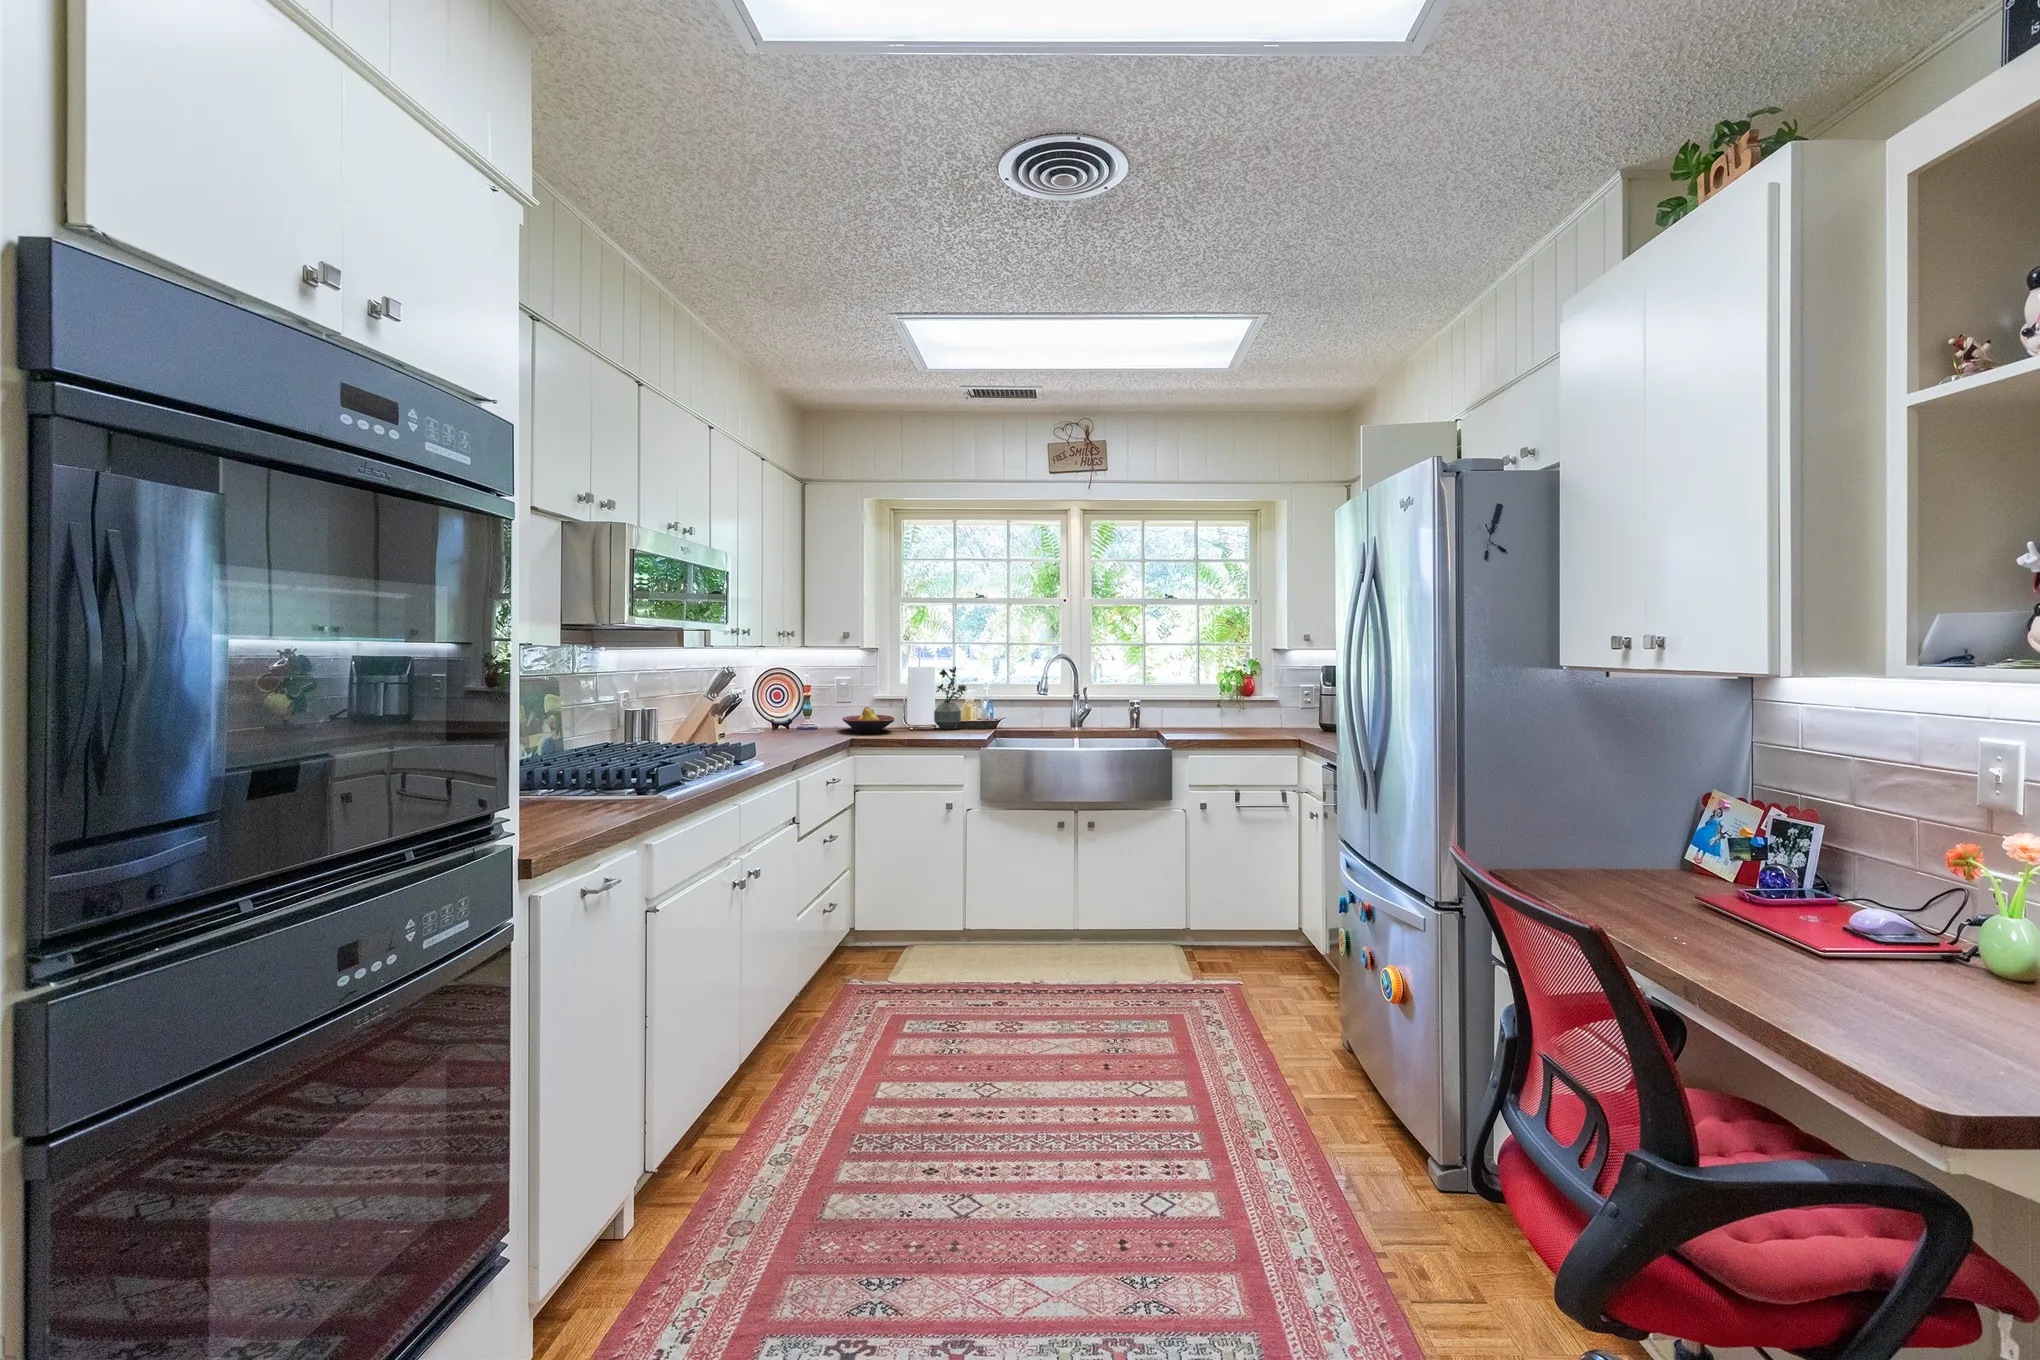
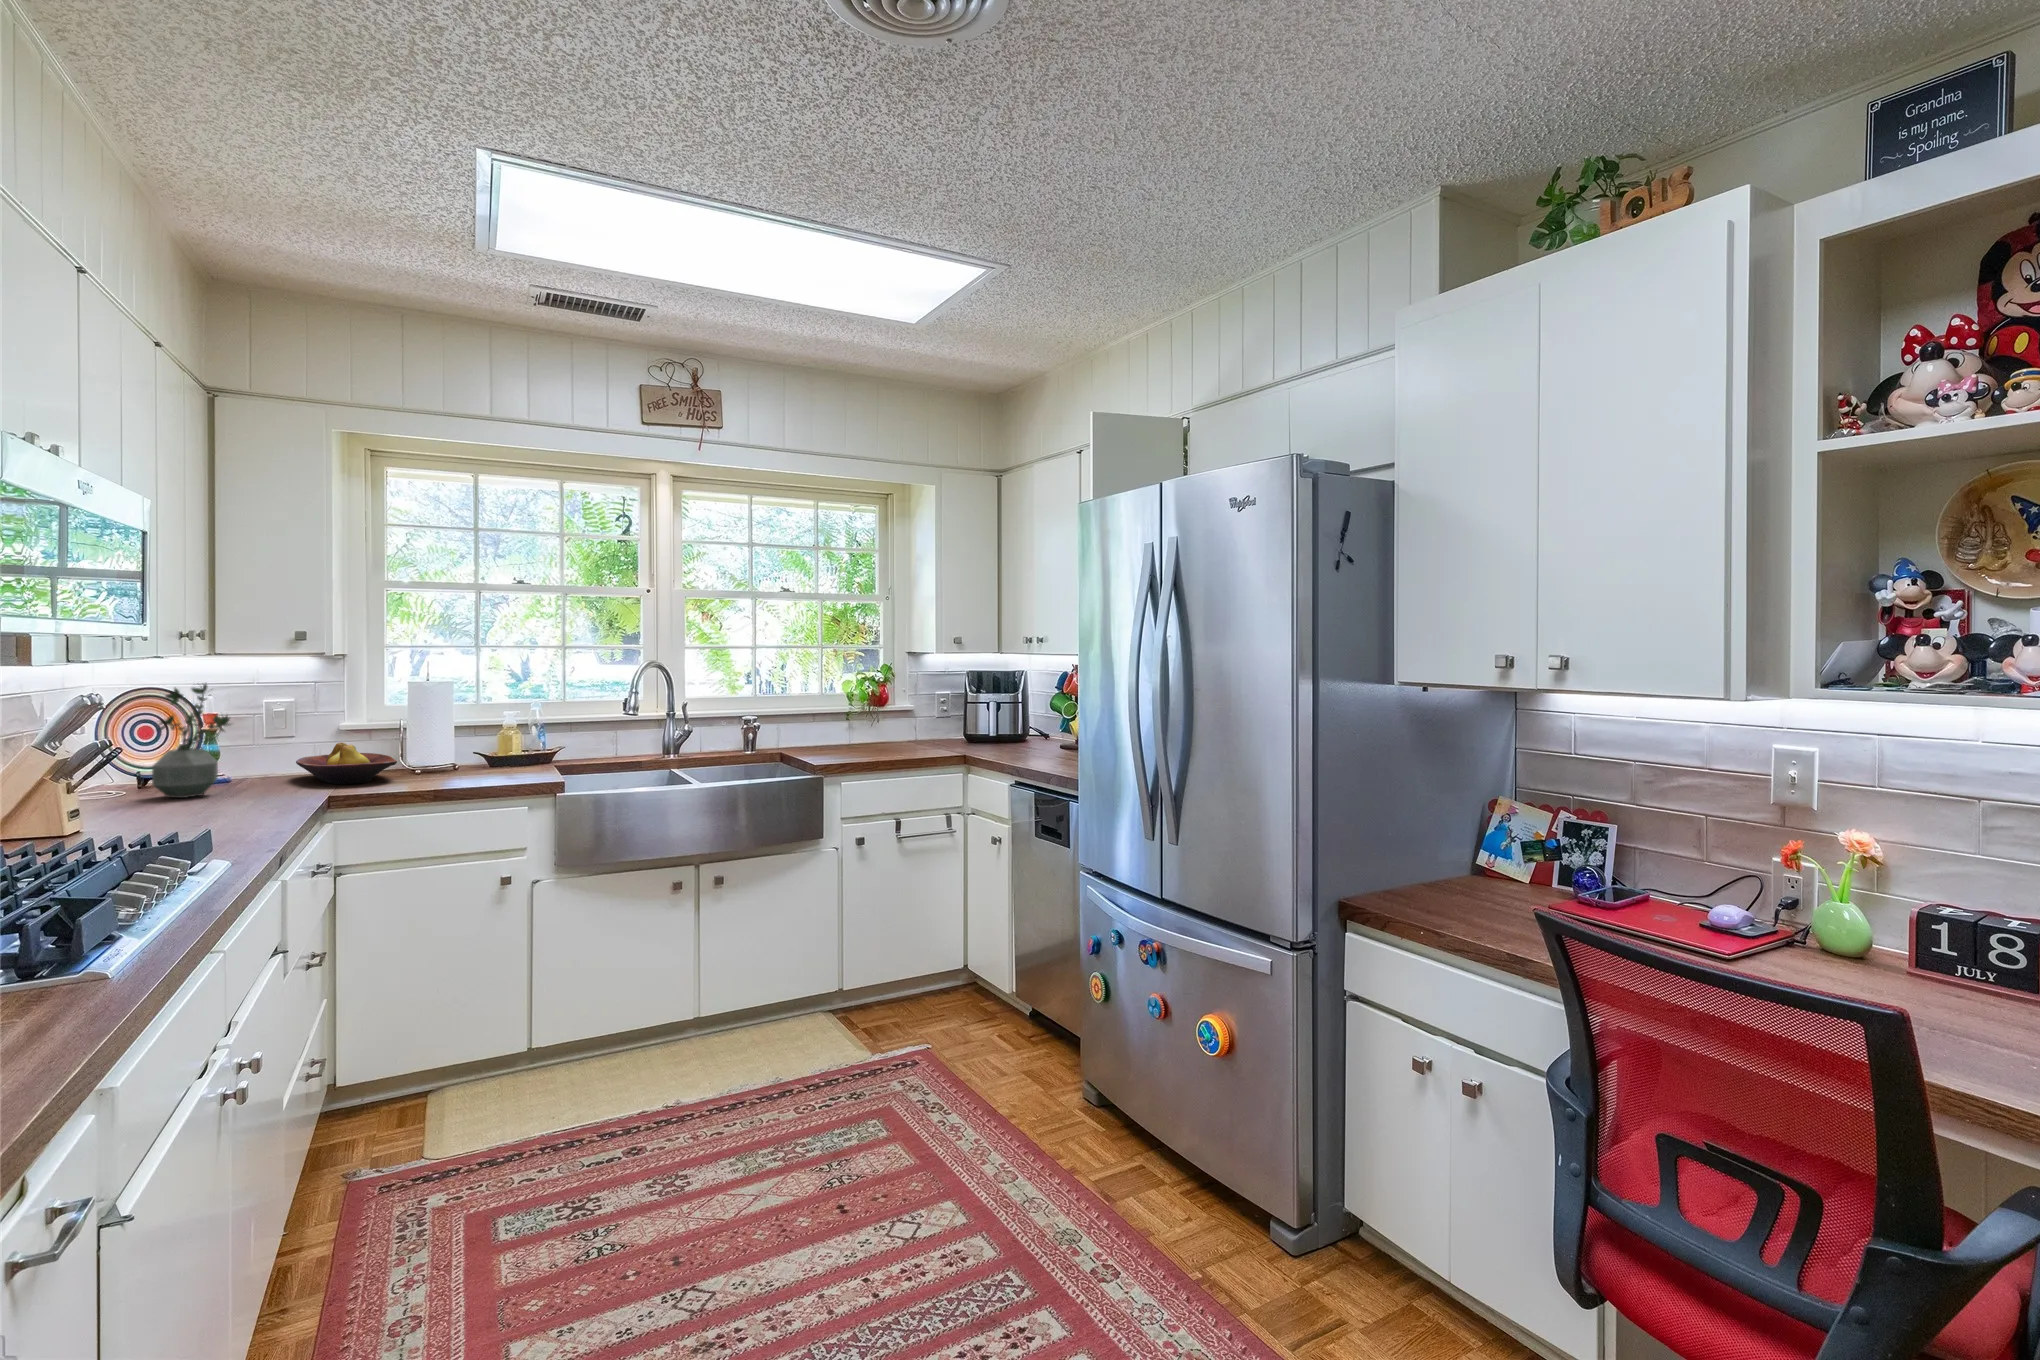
potted plant: present [934,667,967,729] -> present [152,684,230,798]

